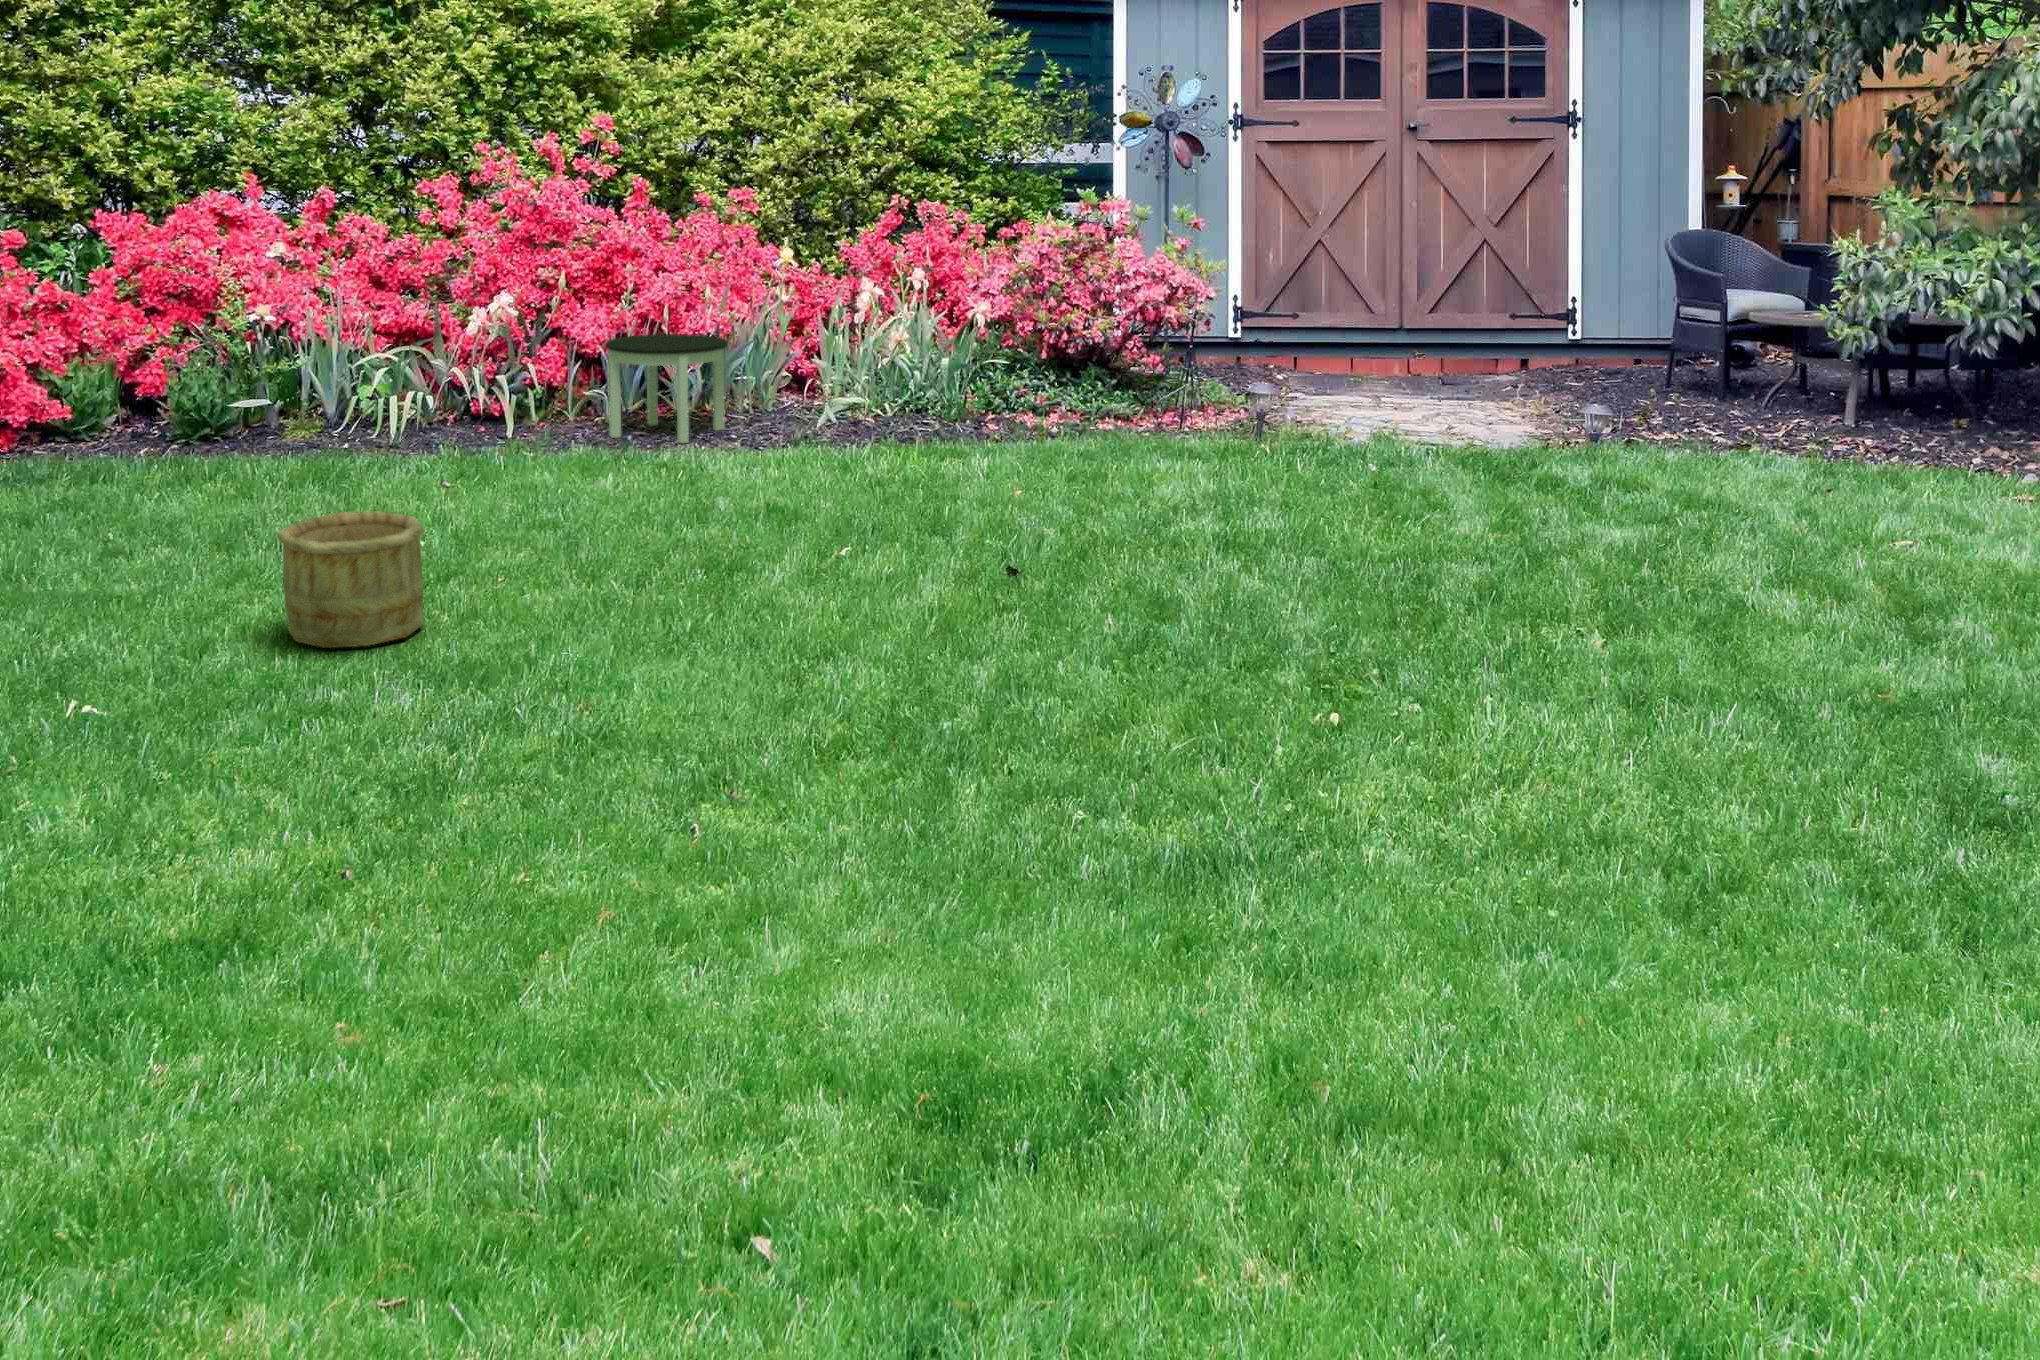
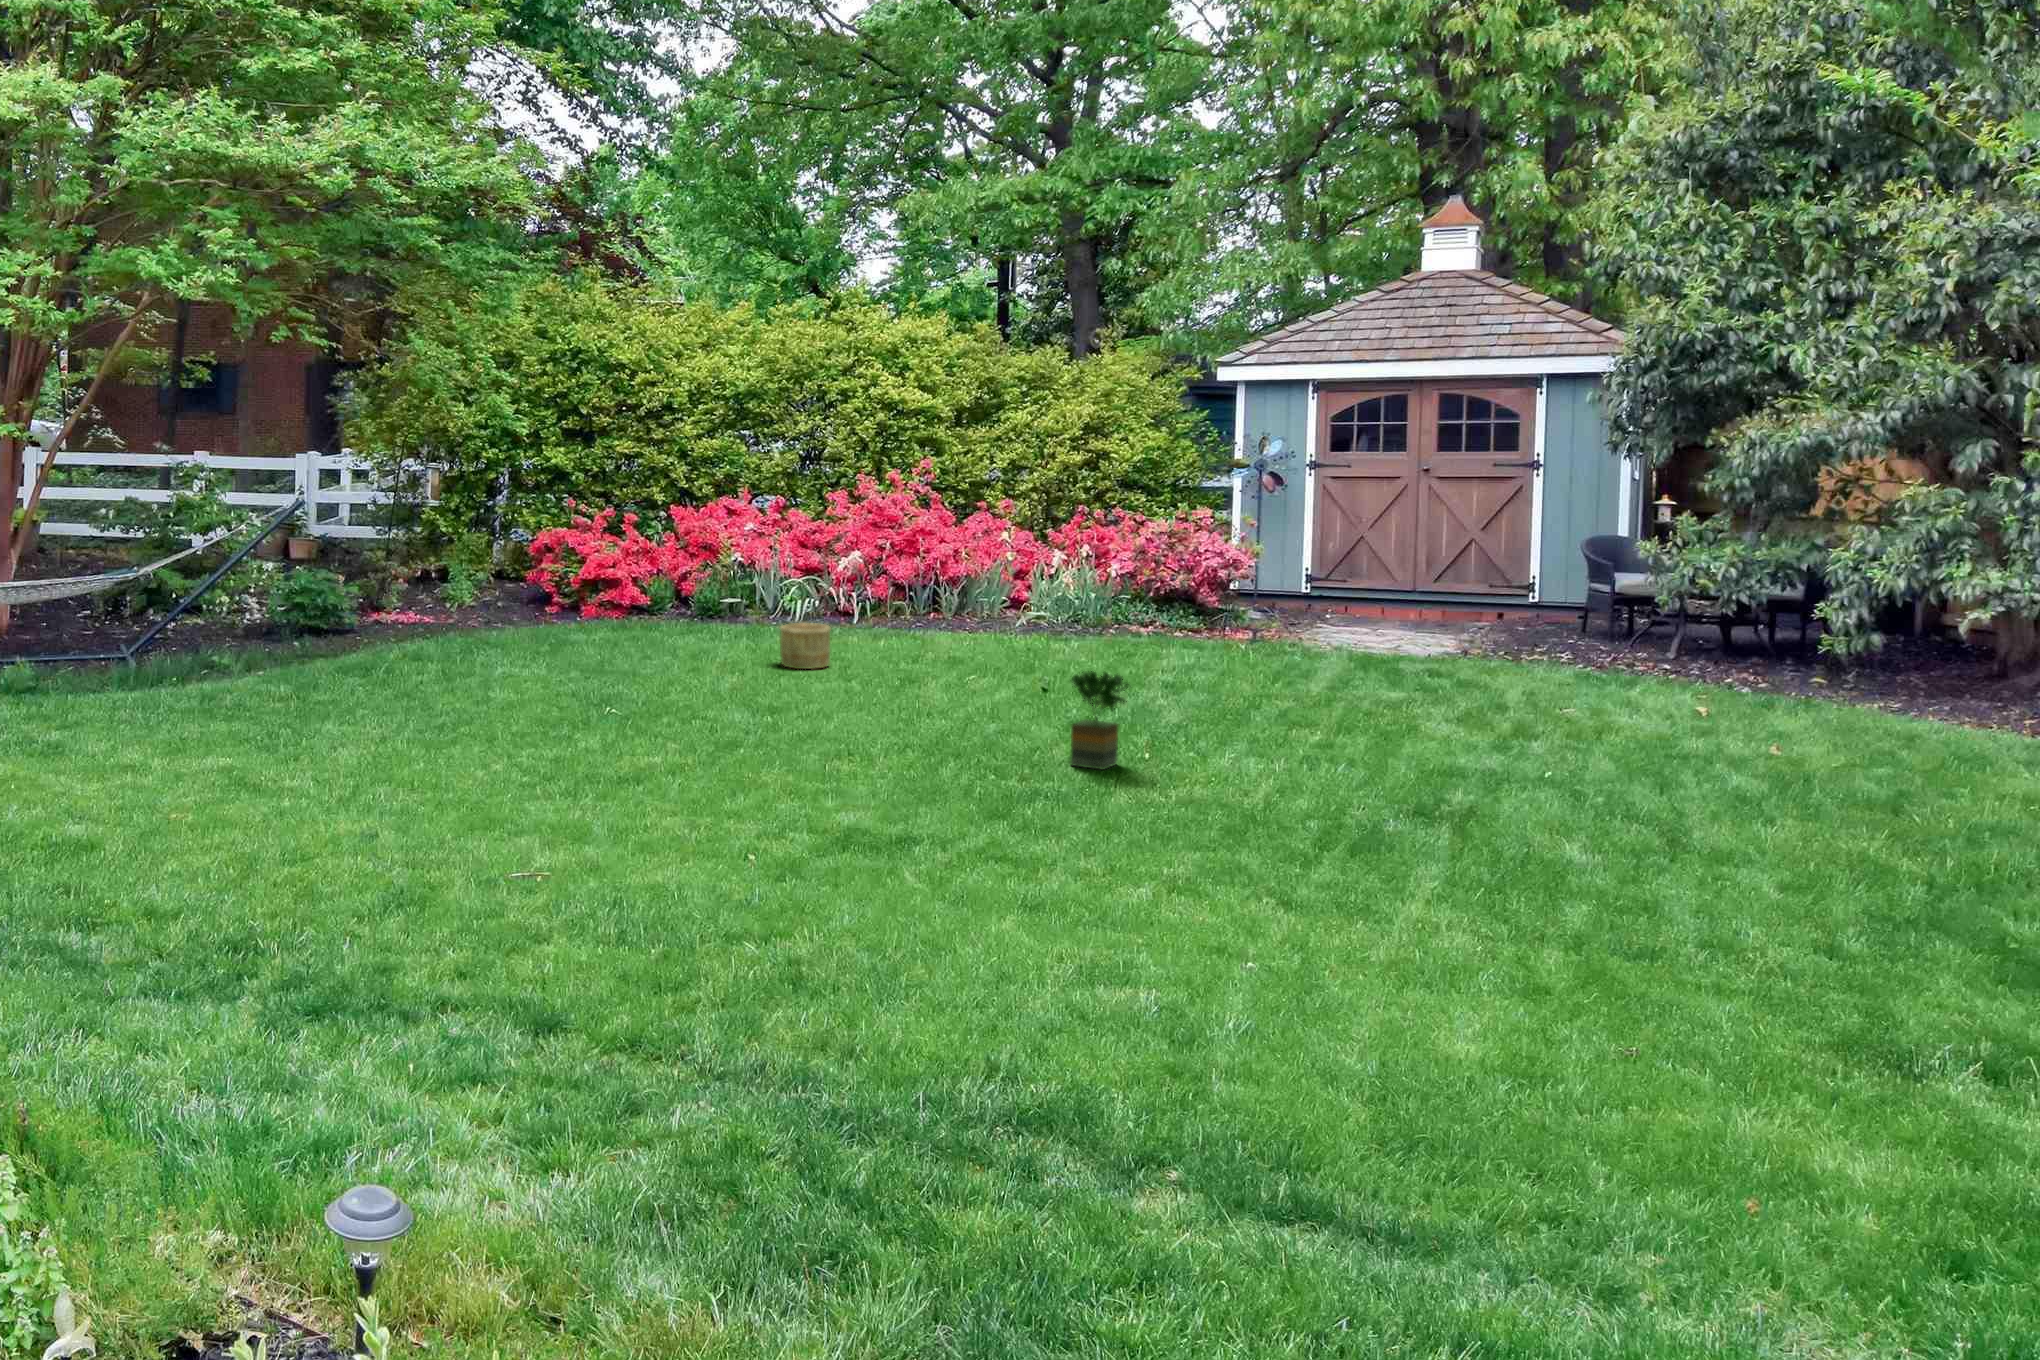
round table: present [605,334,728,443] -> none [913,571,972,622]
potted tree: none [1368,809,1640,1236] -> present [1070,671,1131,770]

